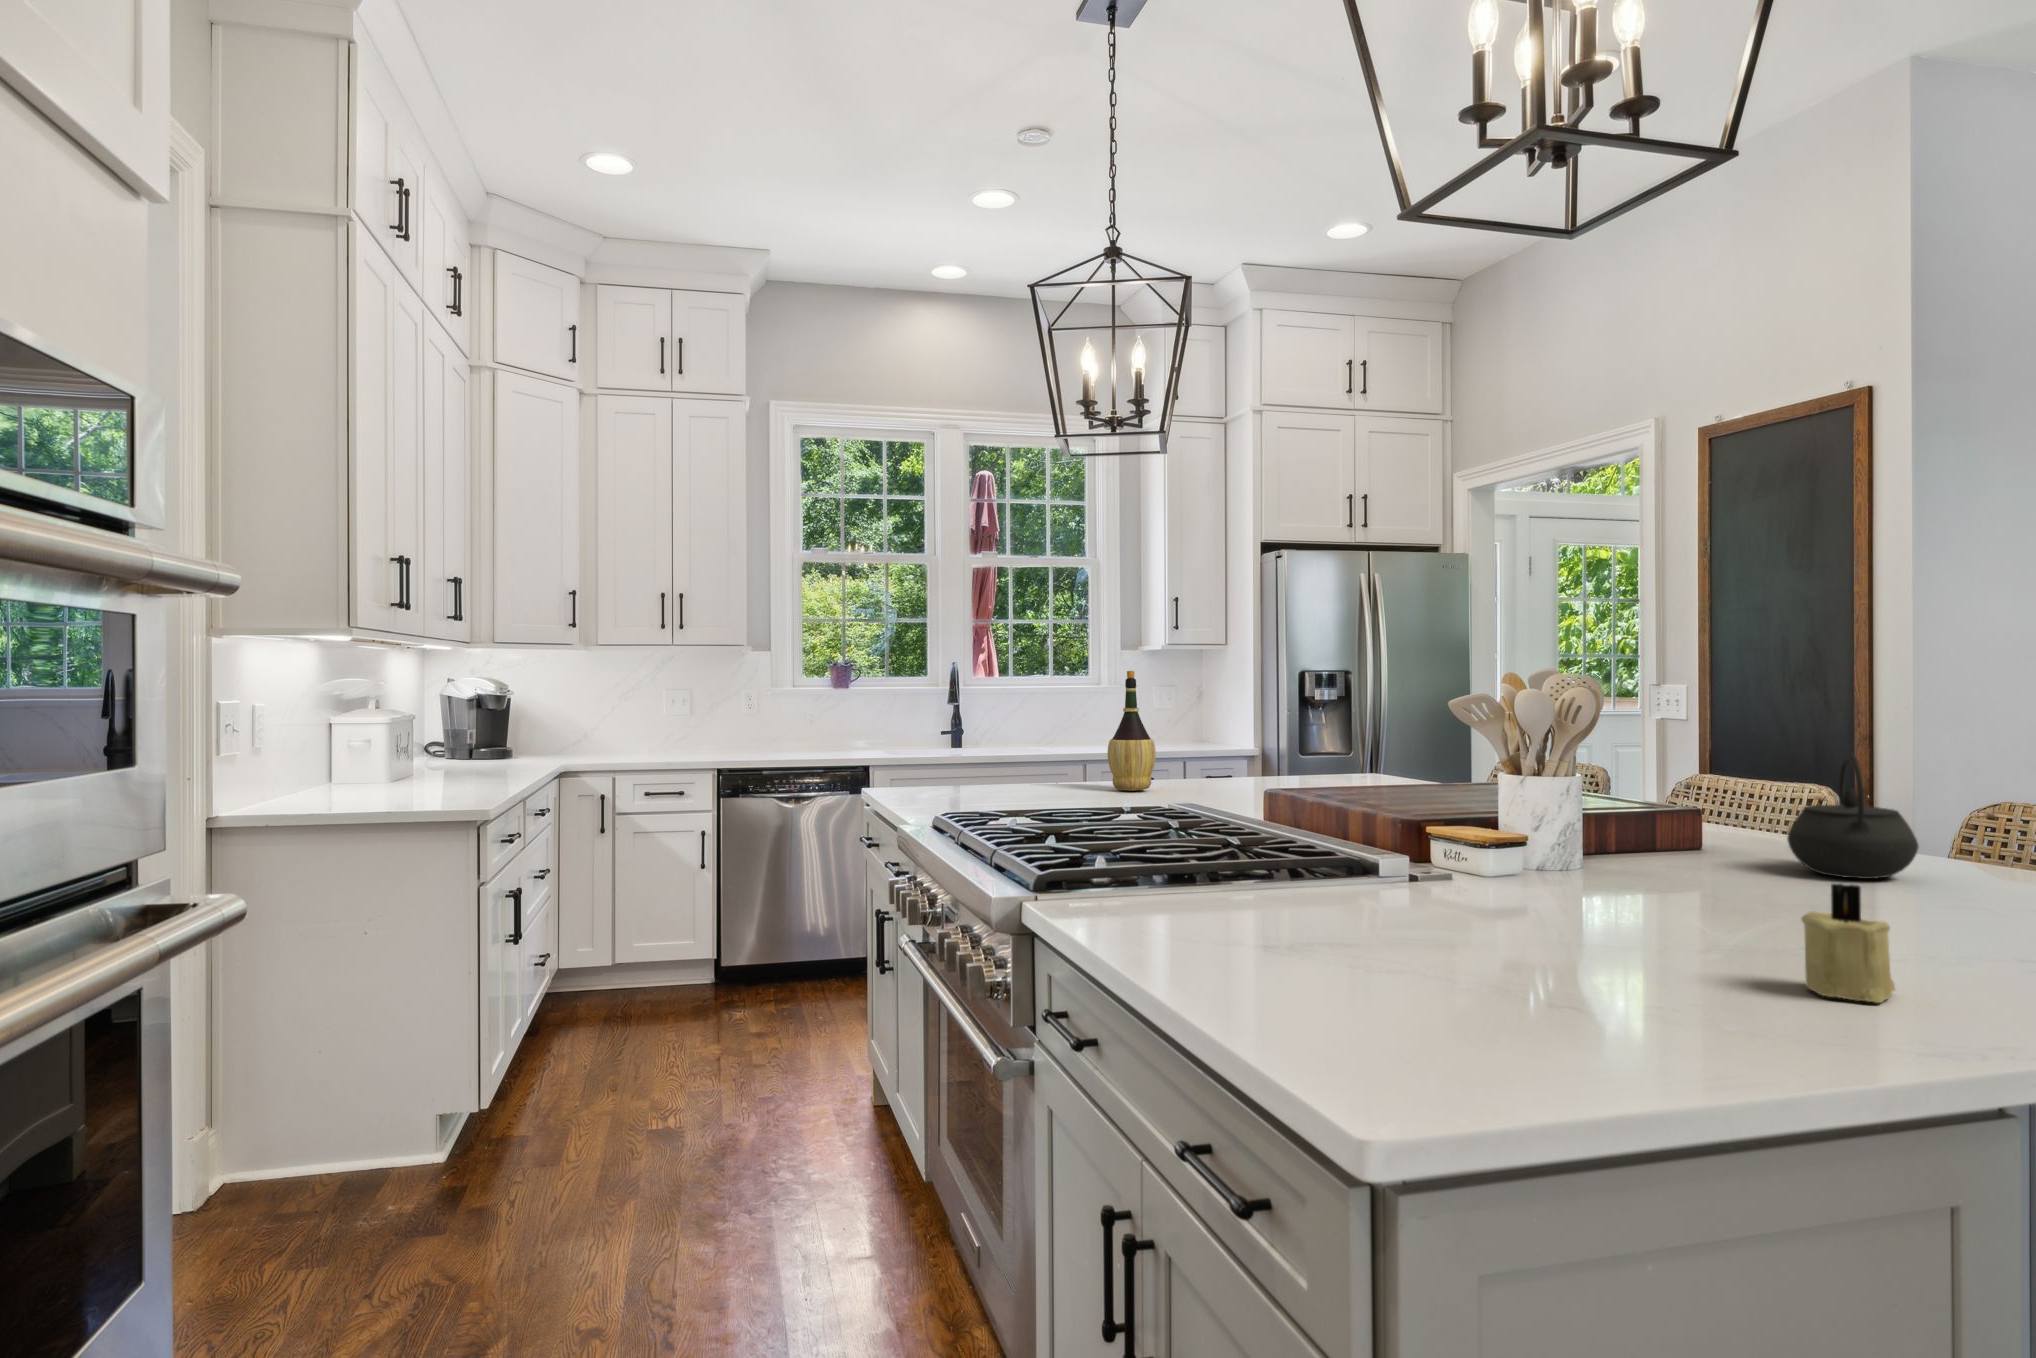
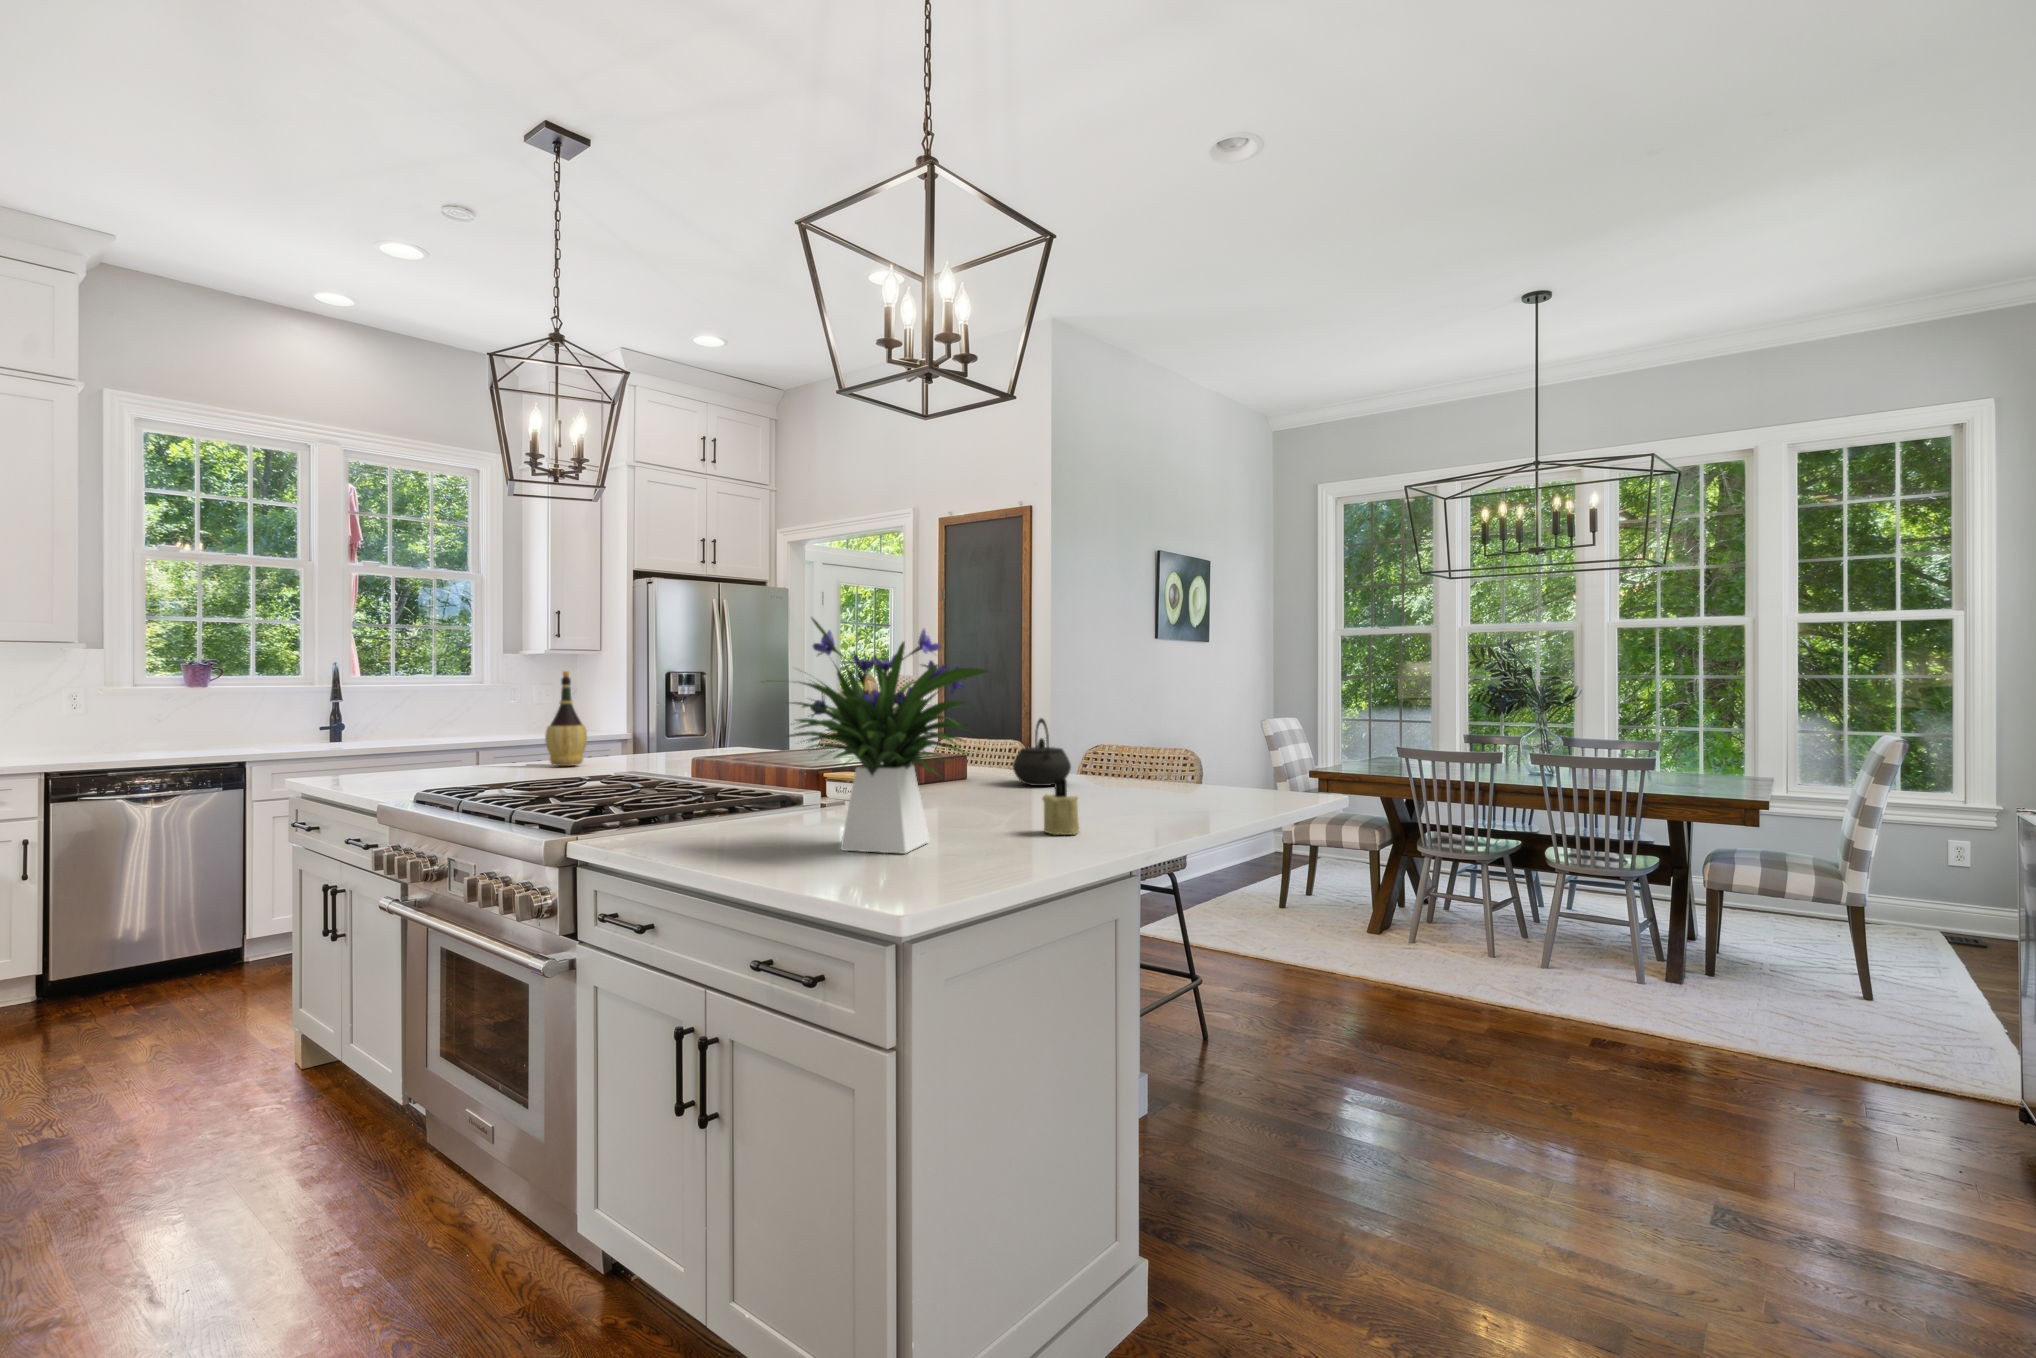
flower arrangement: none [1228,578,1661,998] -> present [788,618,989,853]

